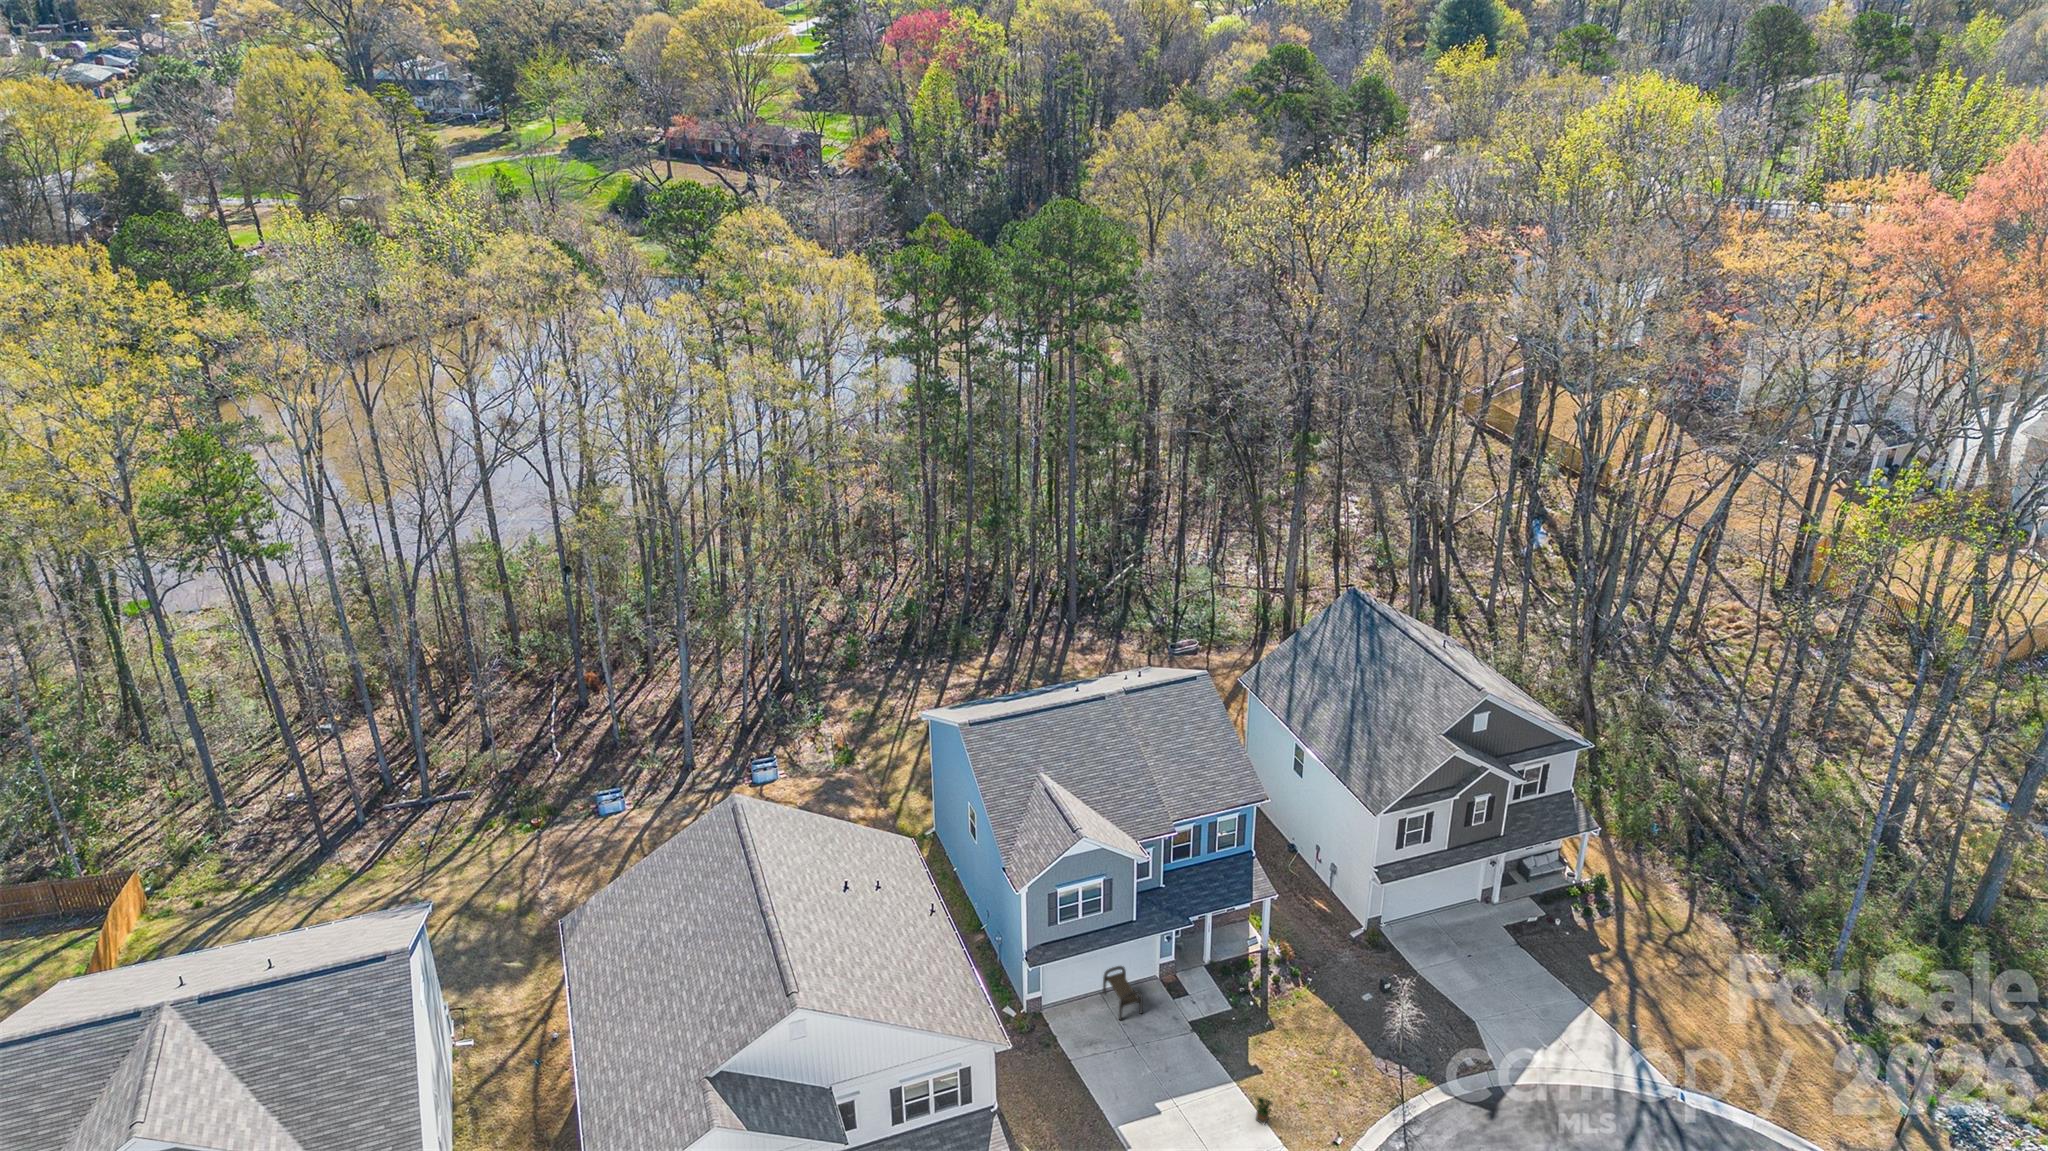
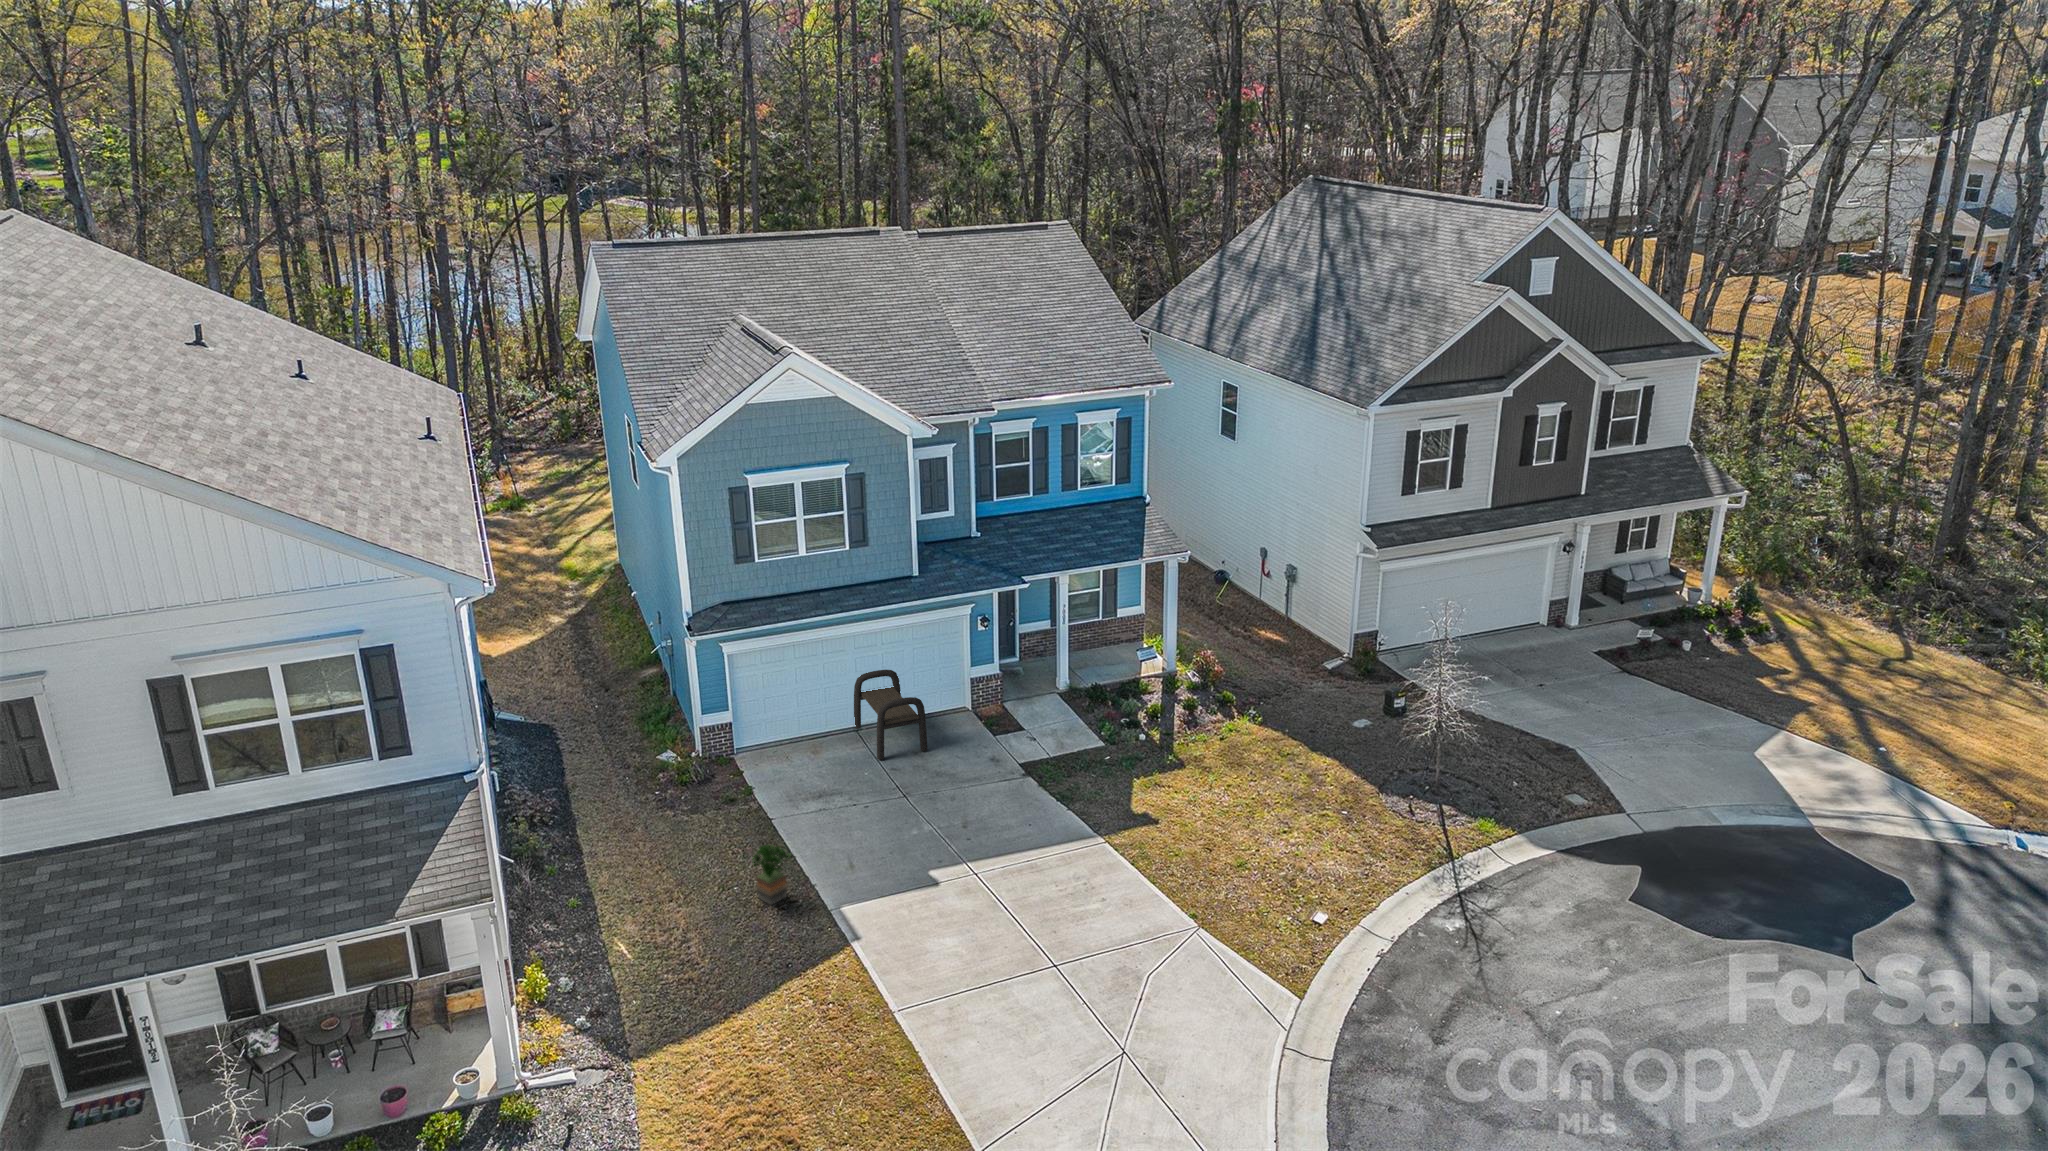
potted tree: present [1256,1097,1272,1125] -> present [752,845,790,905]

